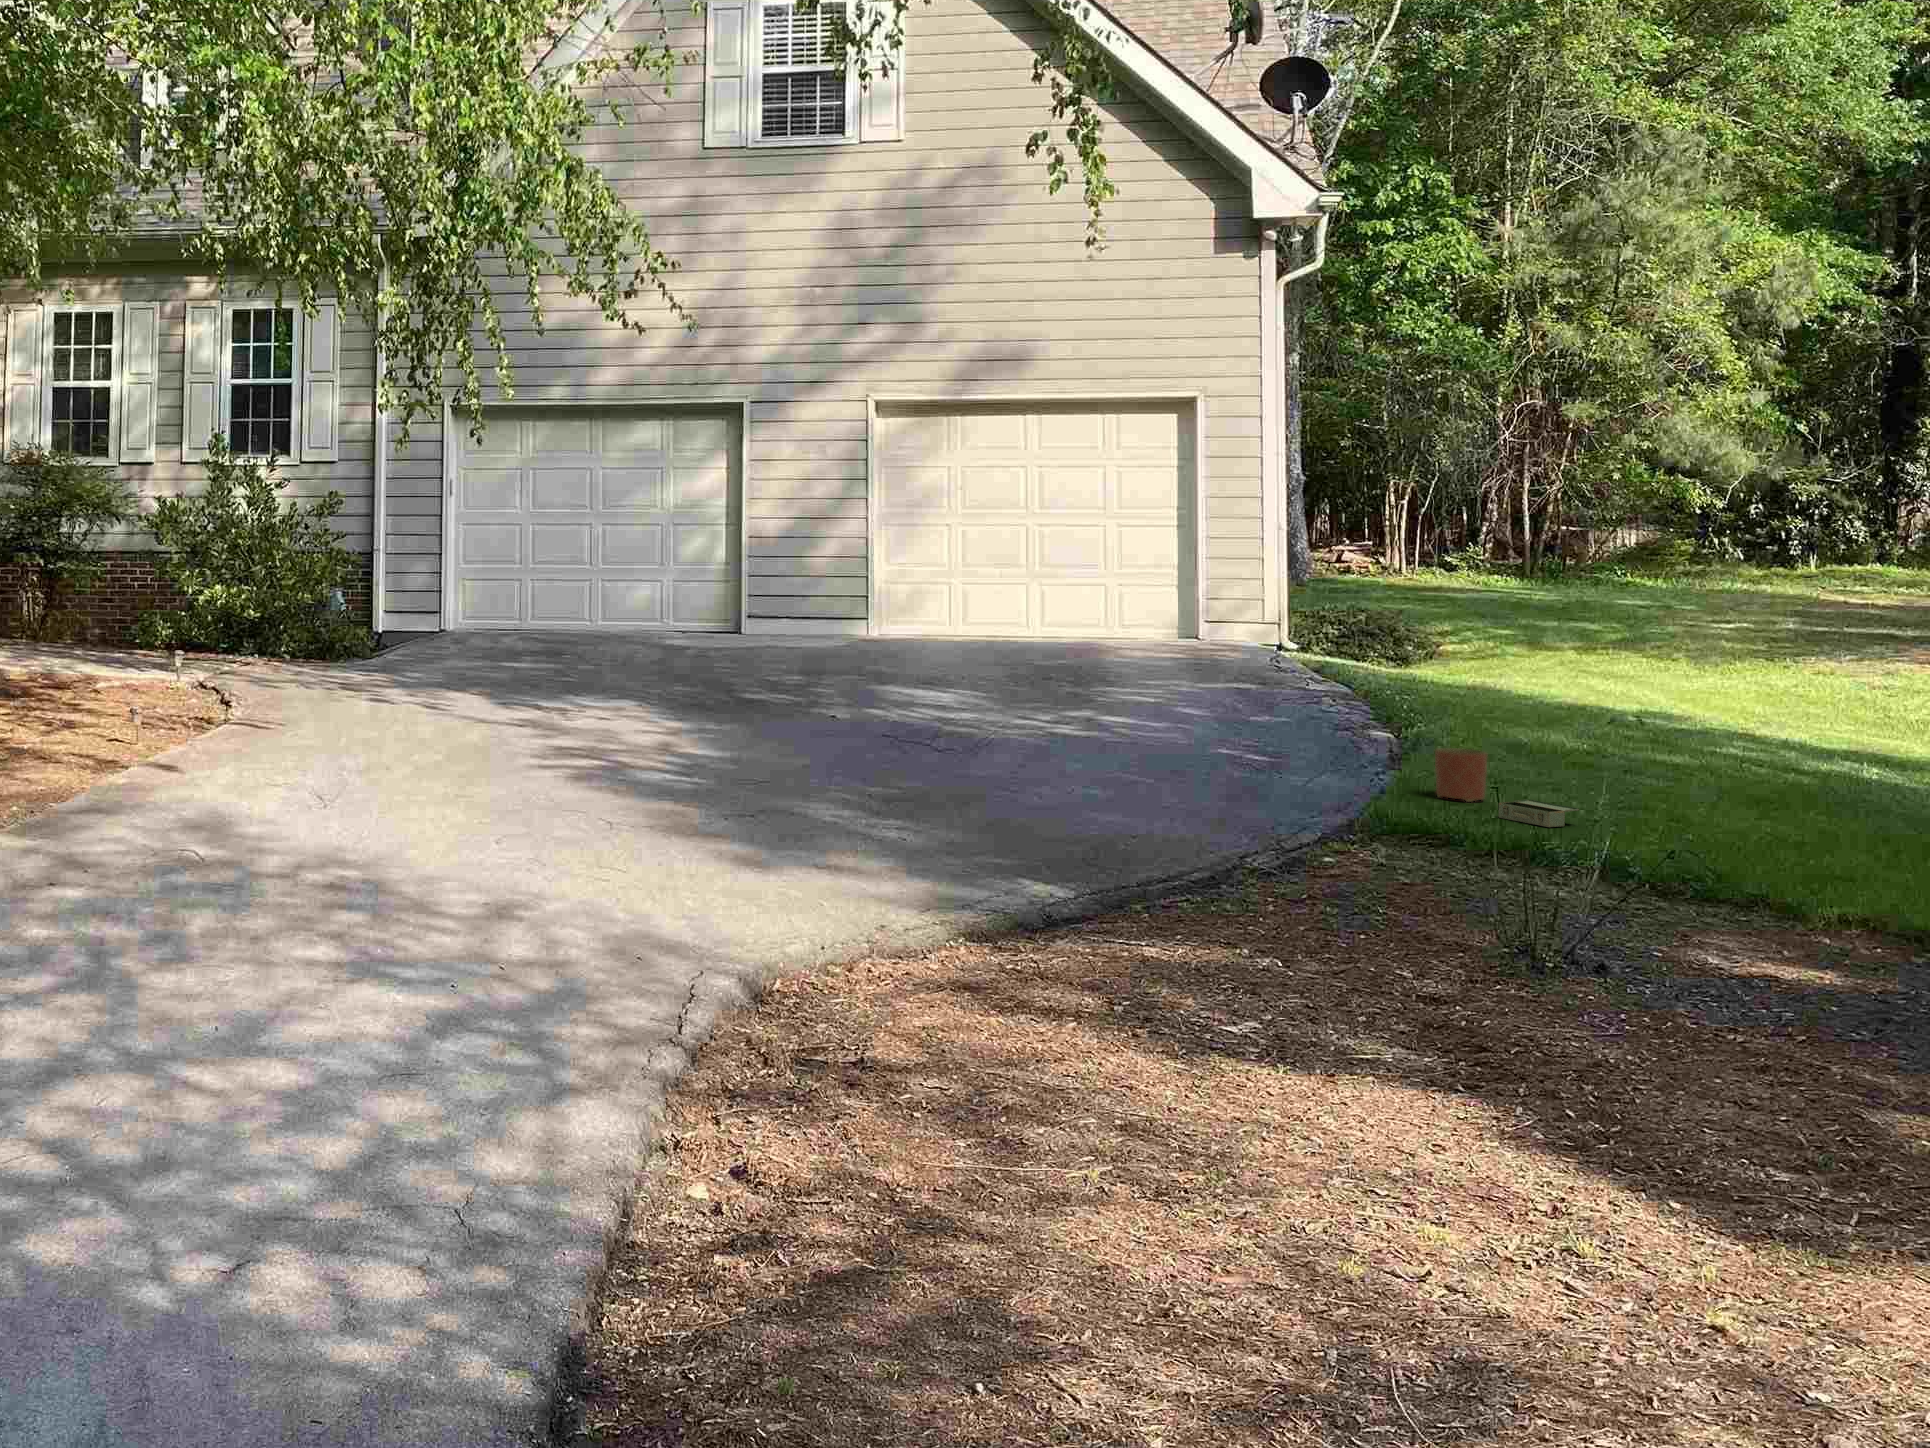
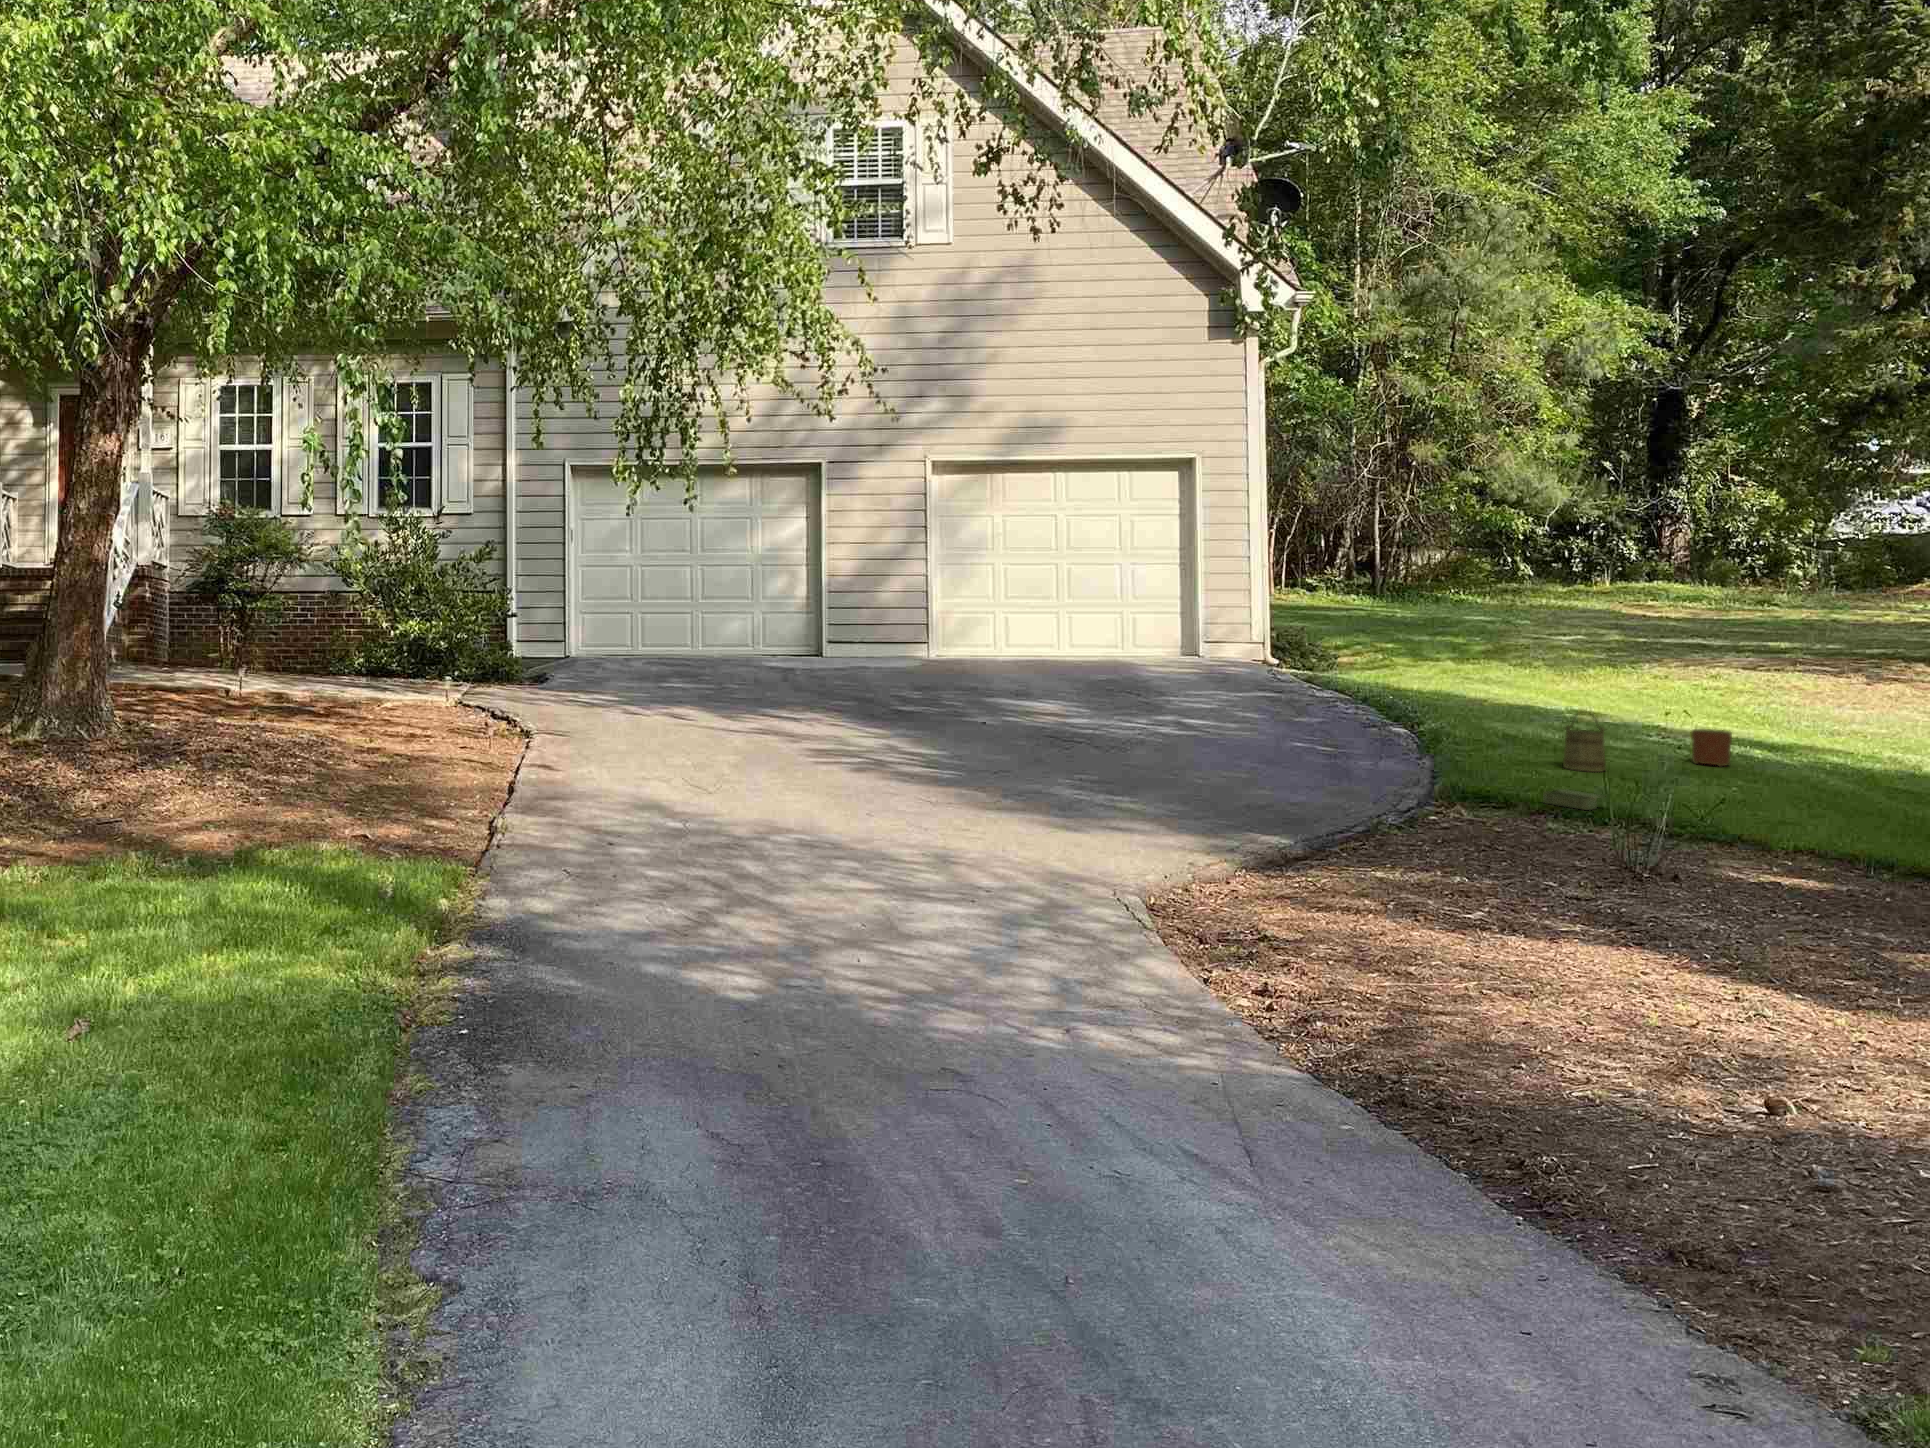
bucket: none [1565,701,1621,781] -> present [1563,714,1606,772]
planter: present [1435,748,1488,802] -> present [1691,729,1732,766]

